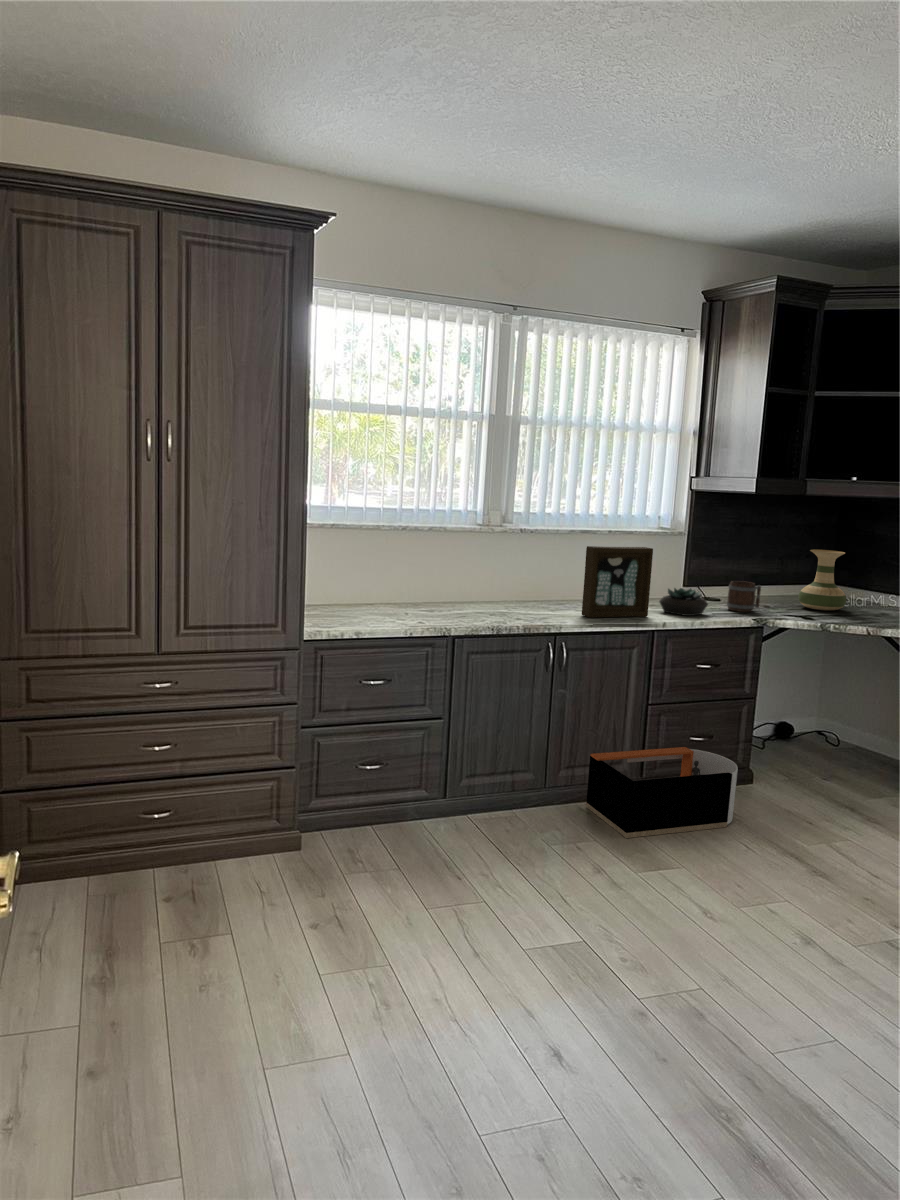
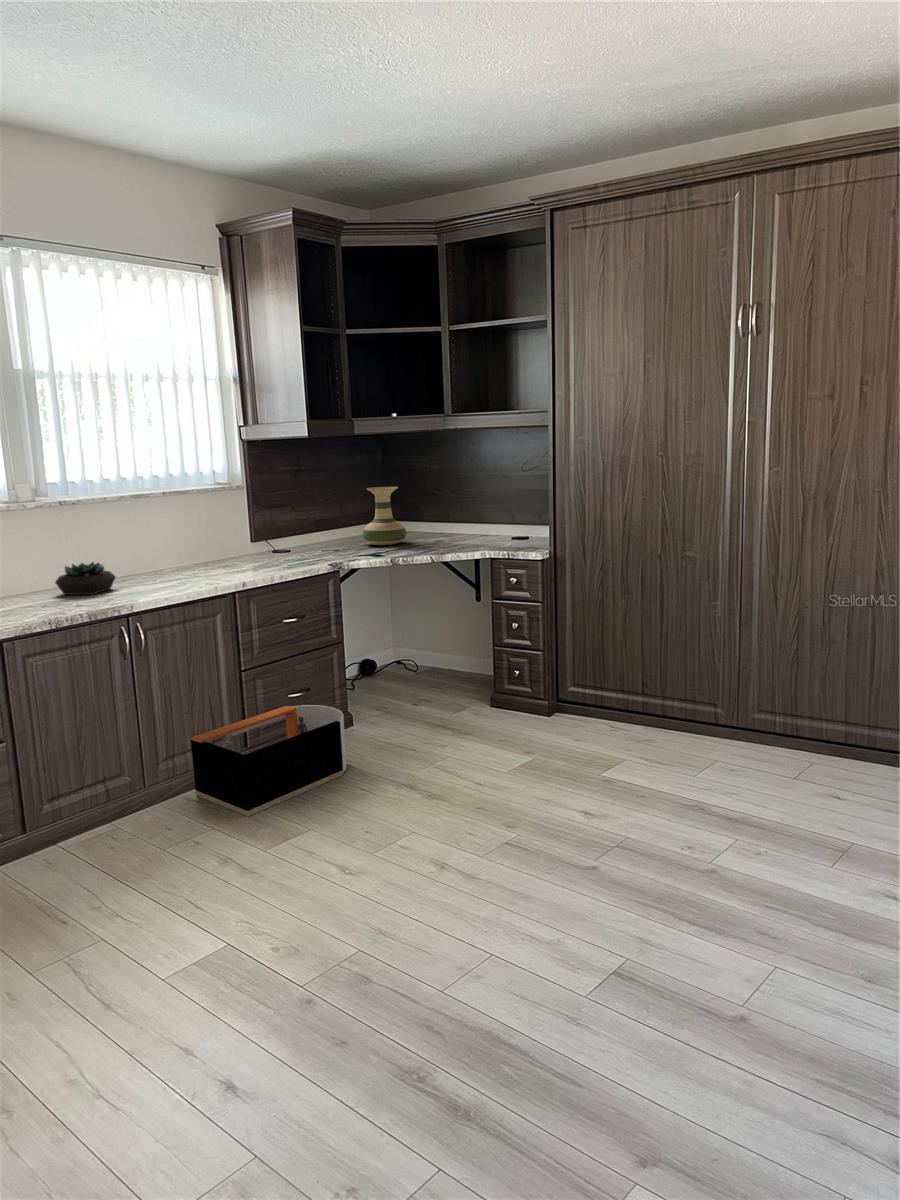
picture frame: present [582,546,653,618] -> none [144,505,224,590]
mug: present [727,581,761,612] -> none [298,528,331,559]
succulent plant: present [659,588,708,616] -> present [55,562,116,595]

